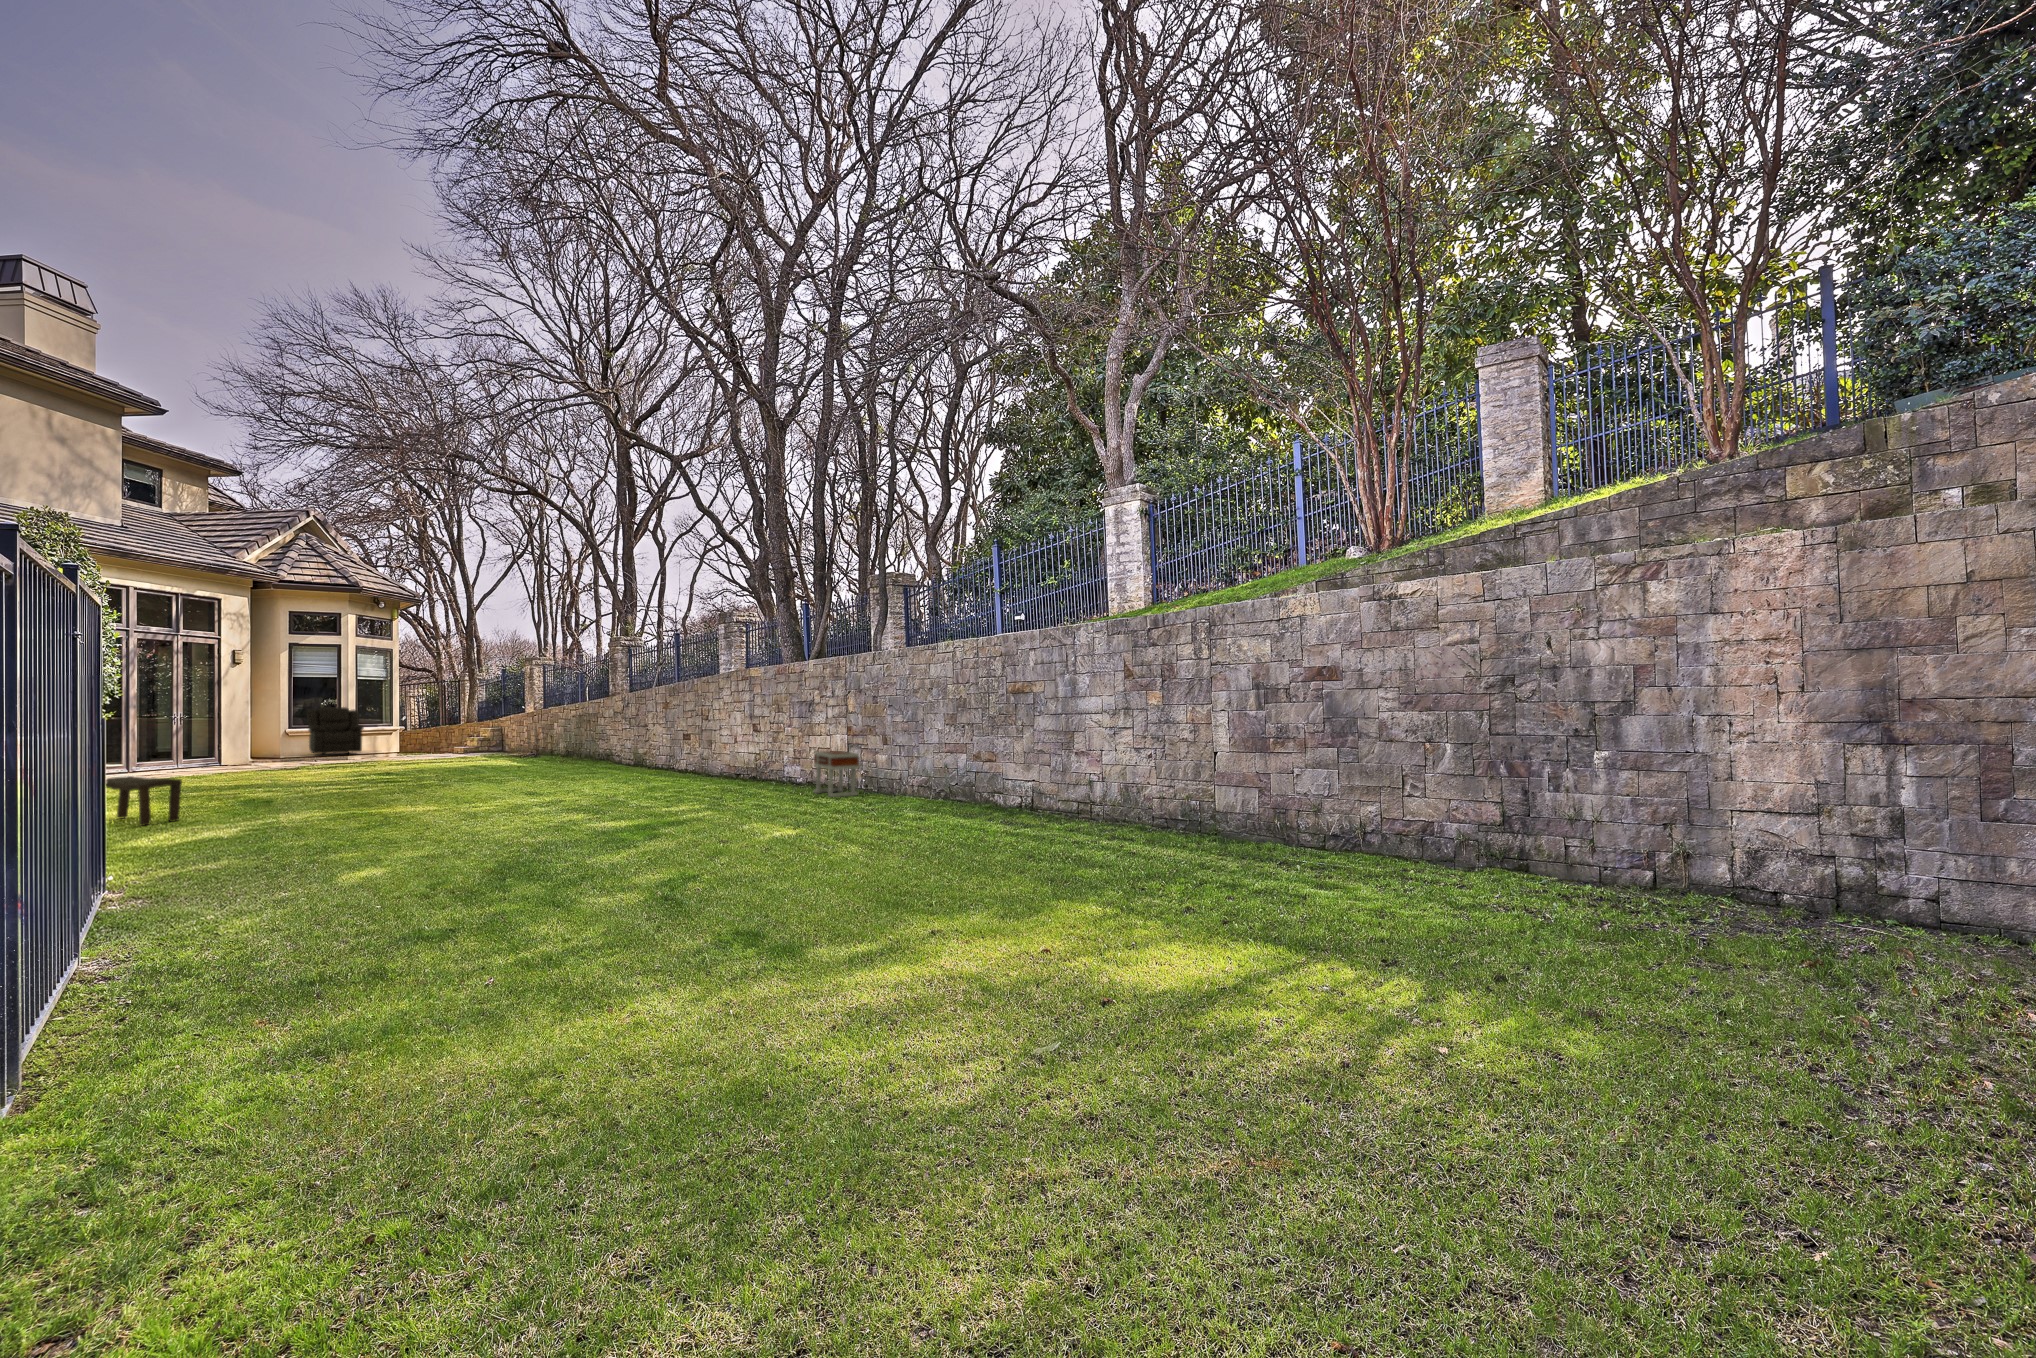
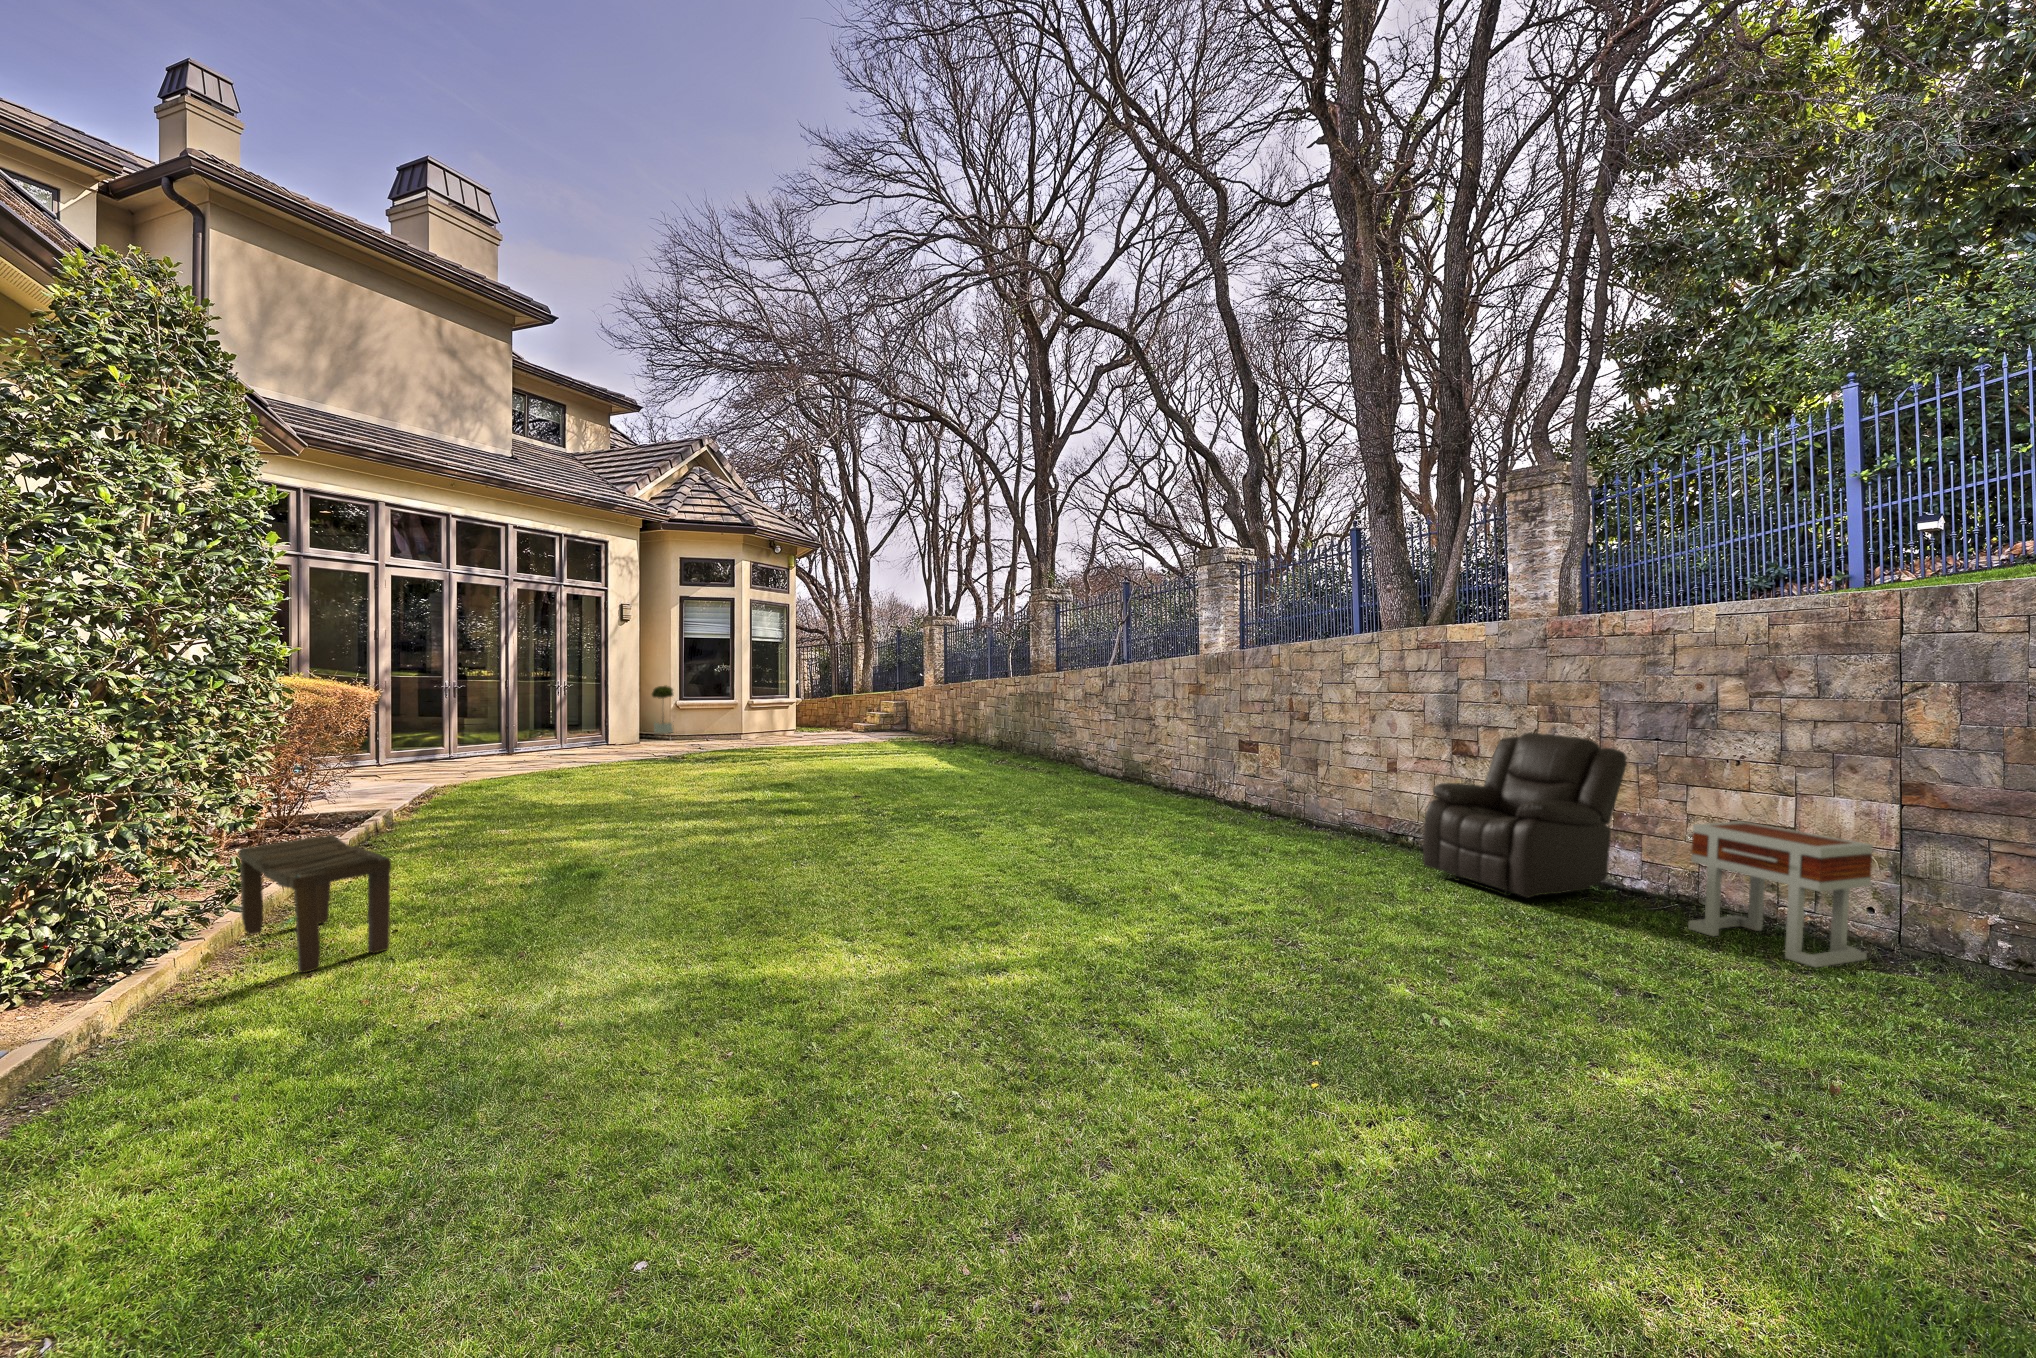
chair: present [307,707,364,755] -> present [1423,732,1627,898]
potted tree: none [258,715,281,755] -> present [652,686,673,734]

